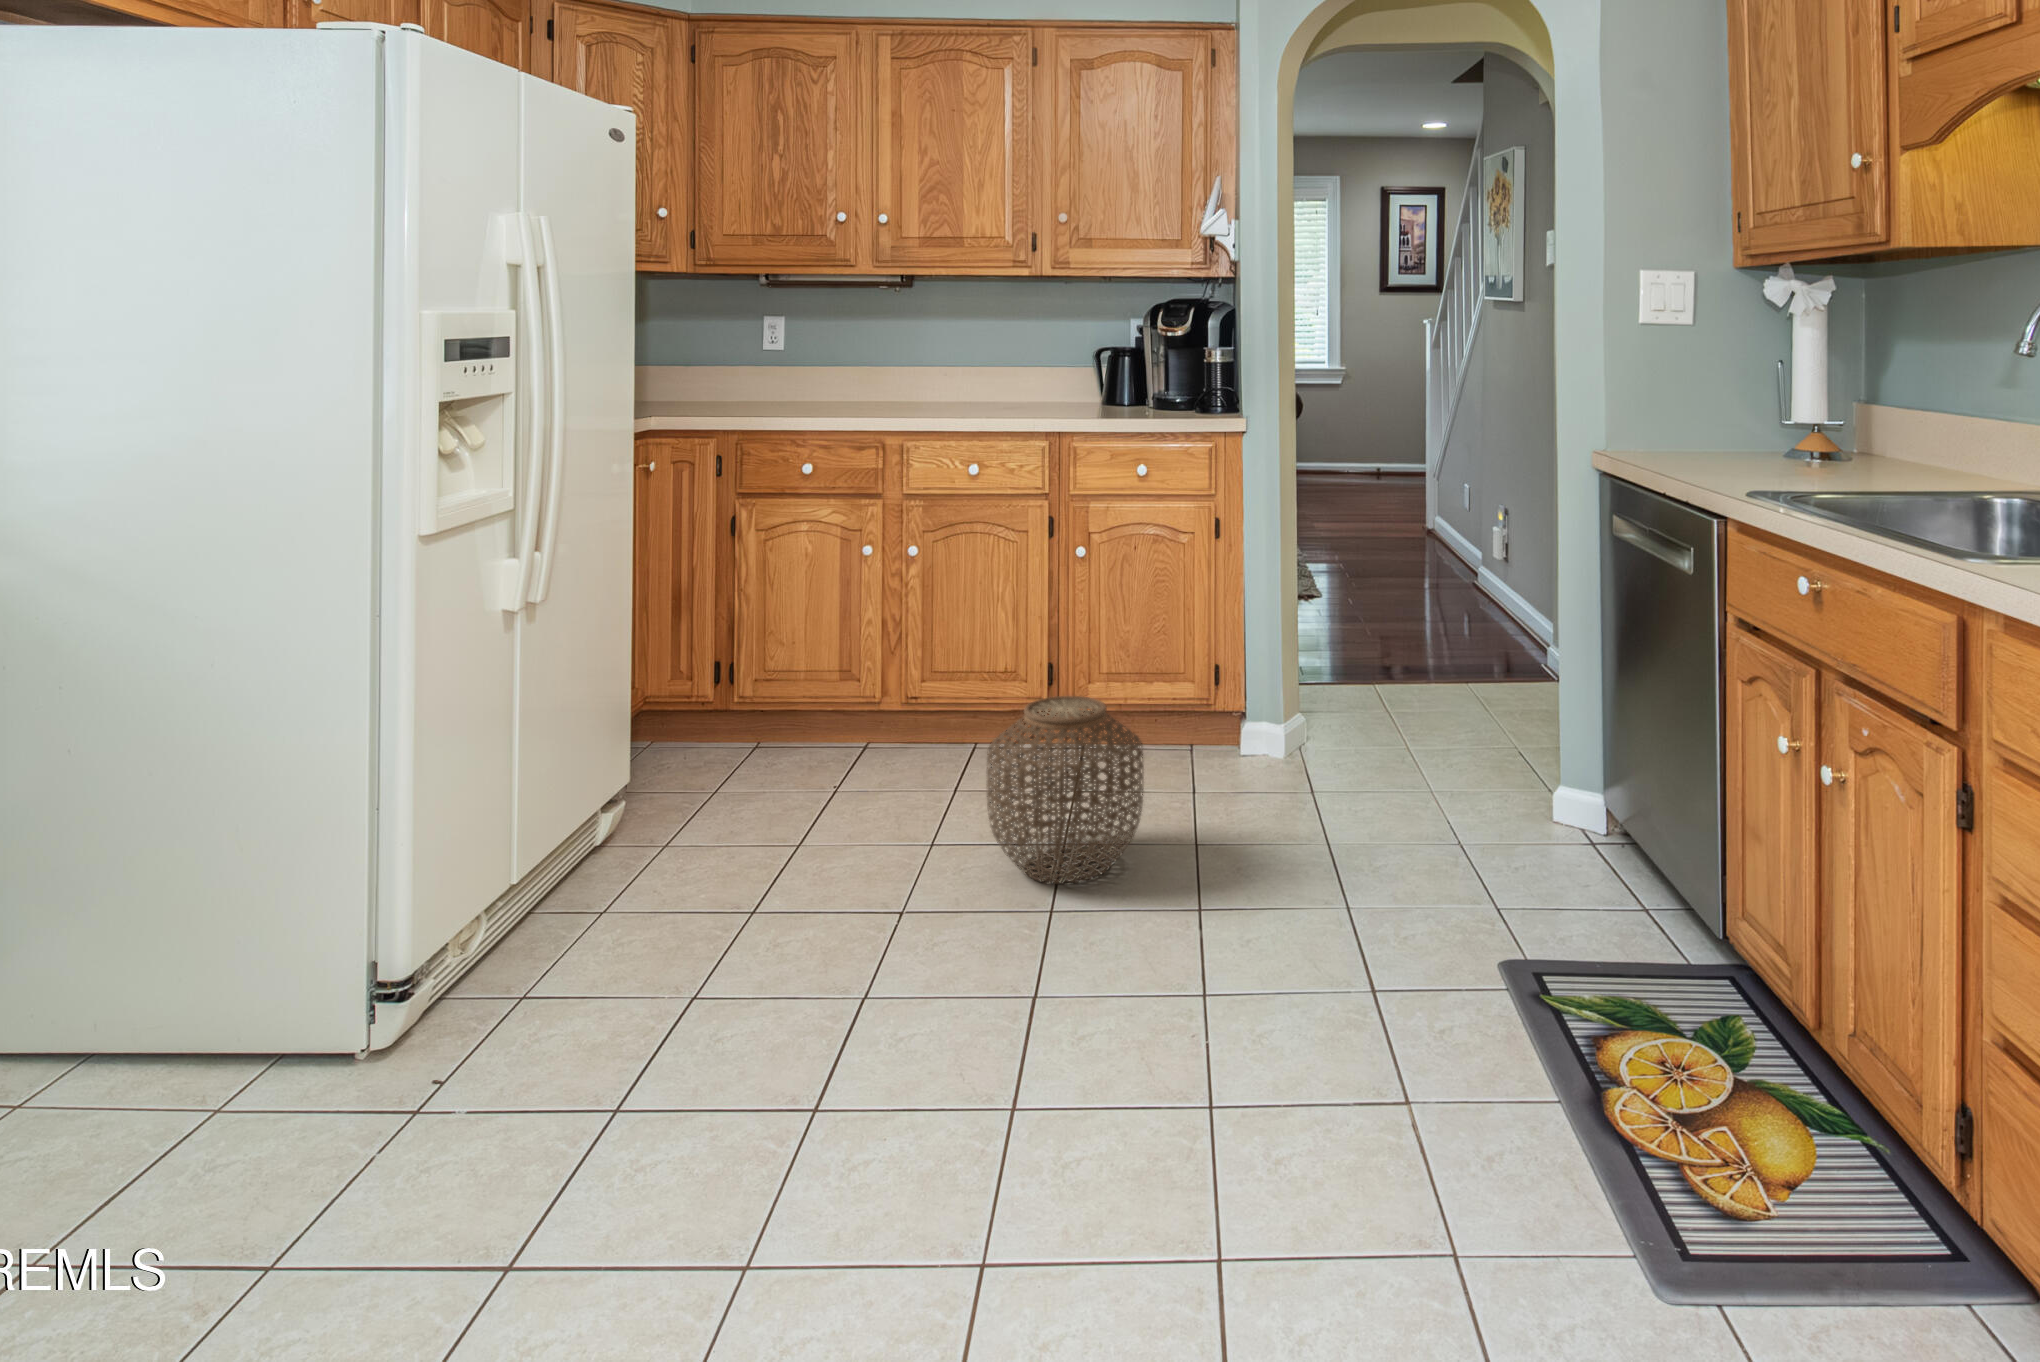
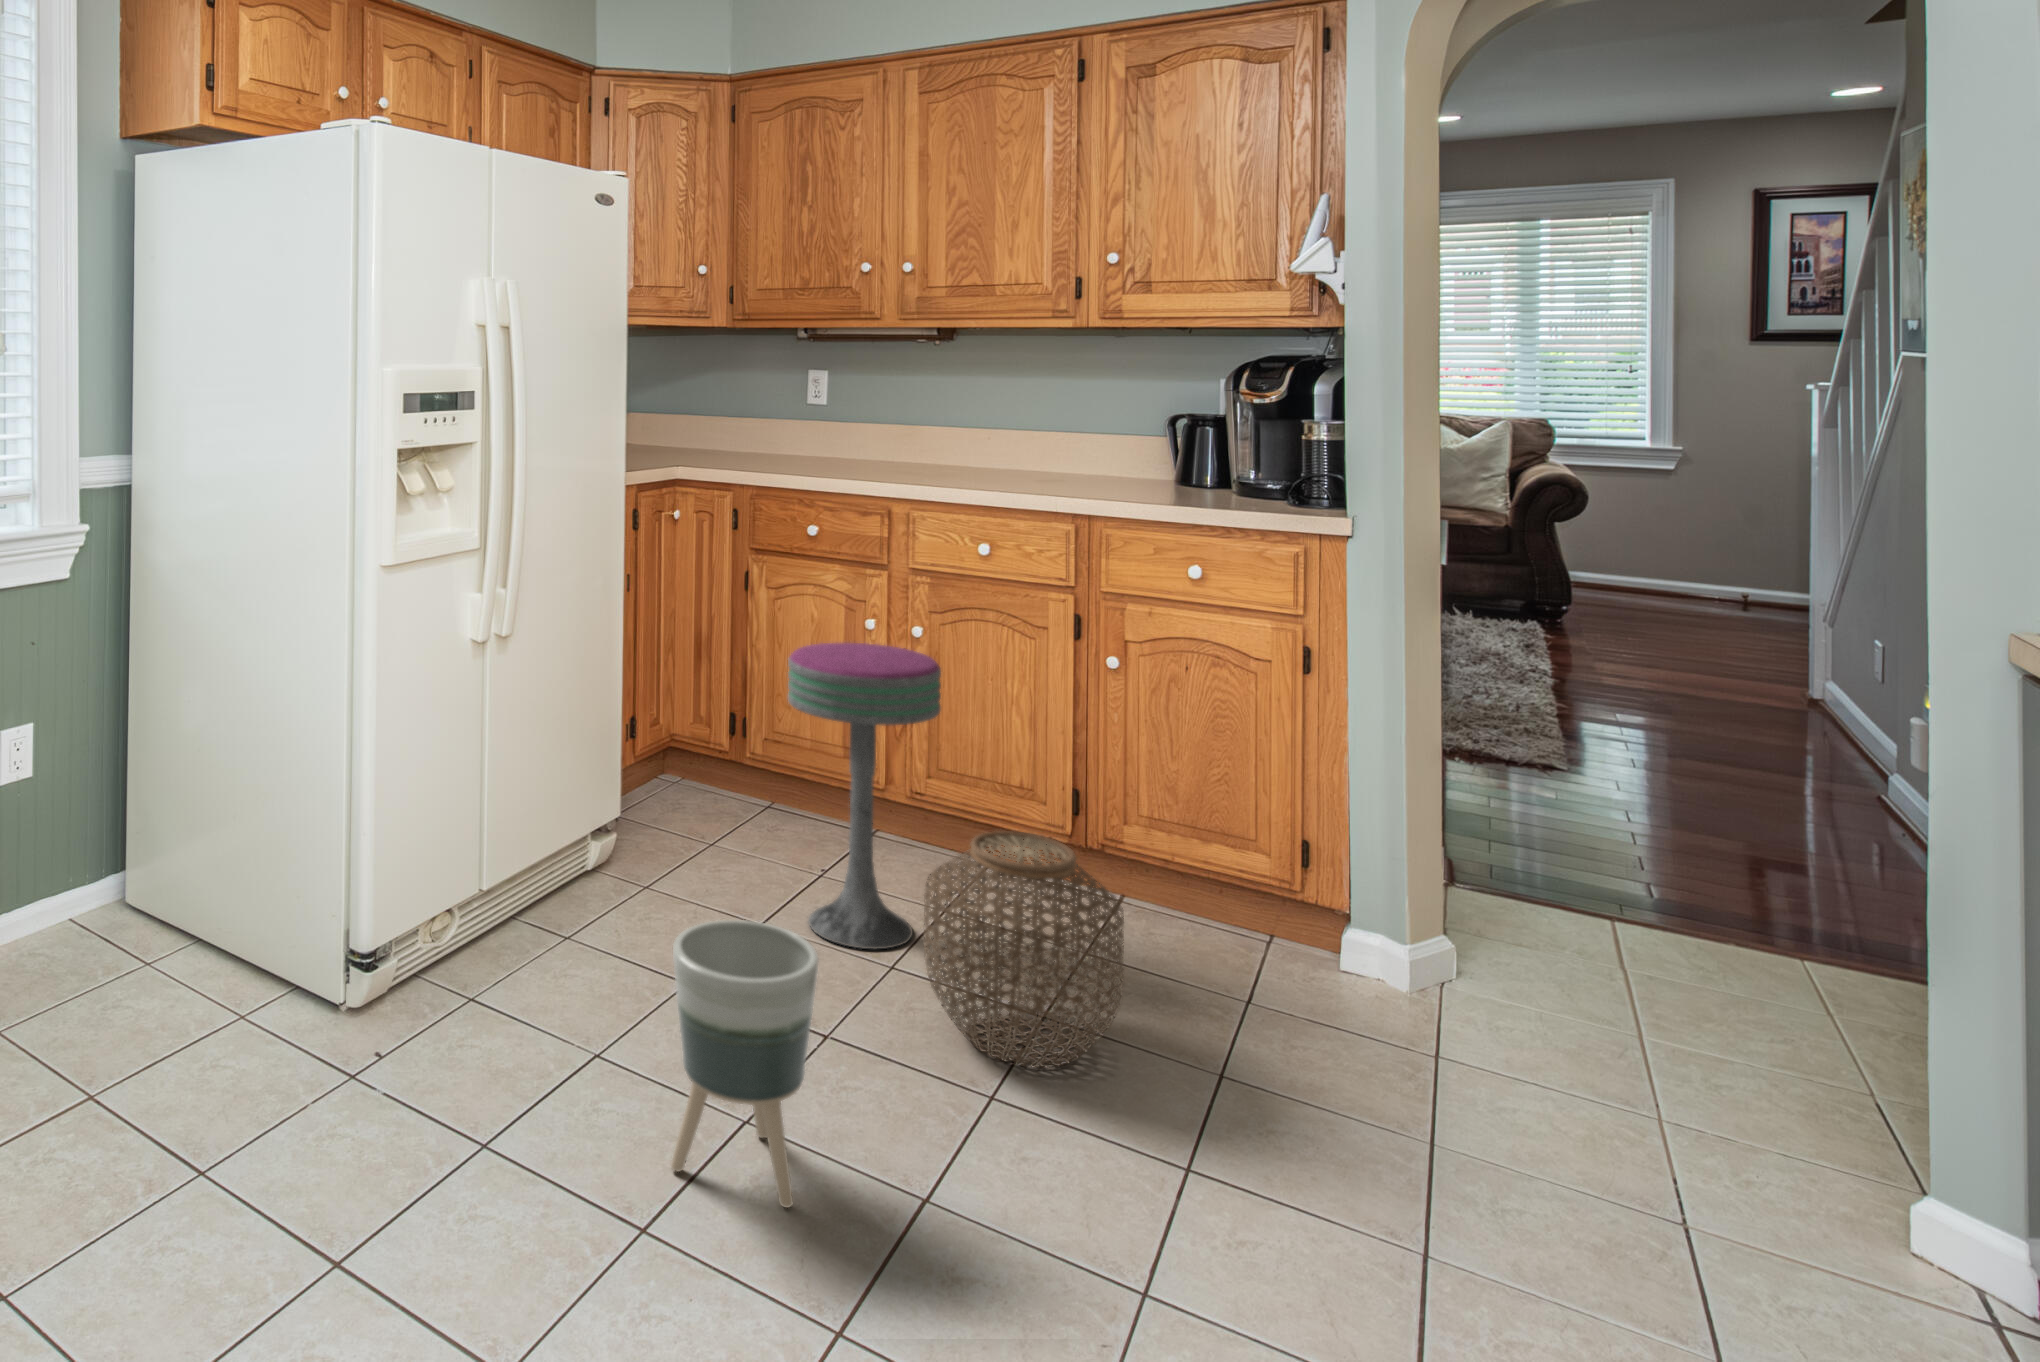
bar stool: none [827,563,967,836] -> present [788,643,941,949]
planter: none [830,810,964,1052] -> present [671,920,818,1207]

